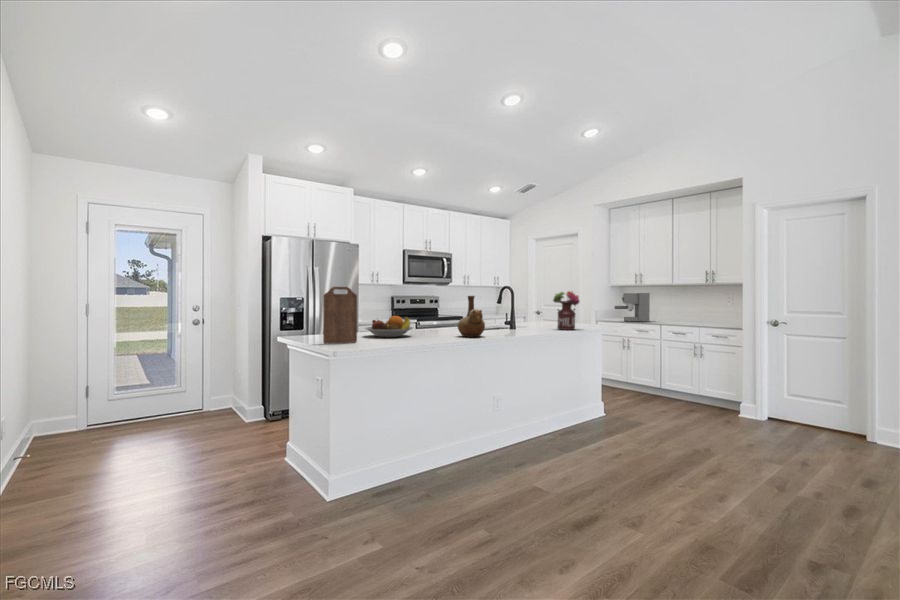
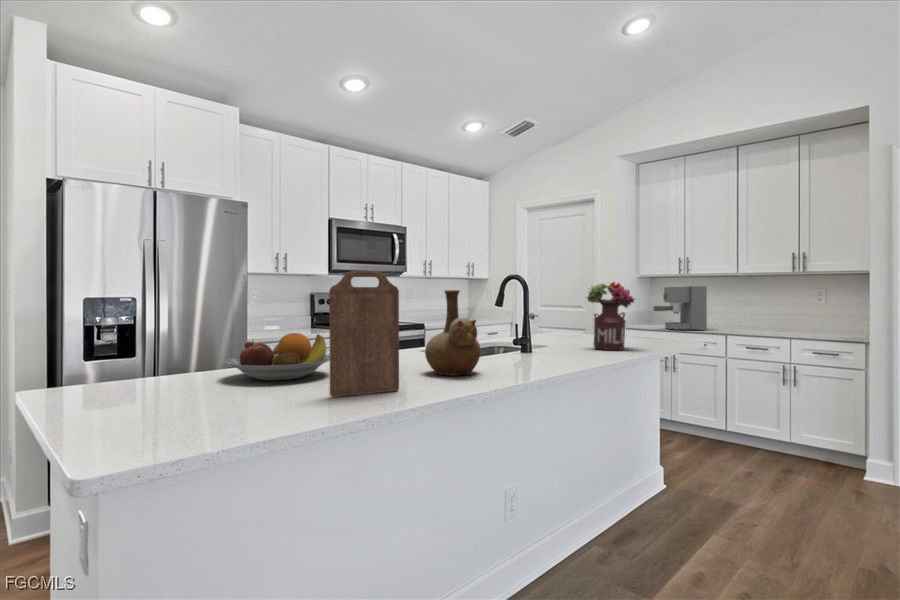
cutting board: present [323,287,357,344] -> present [329,271,399,397]

